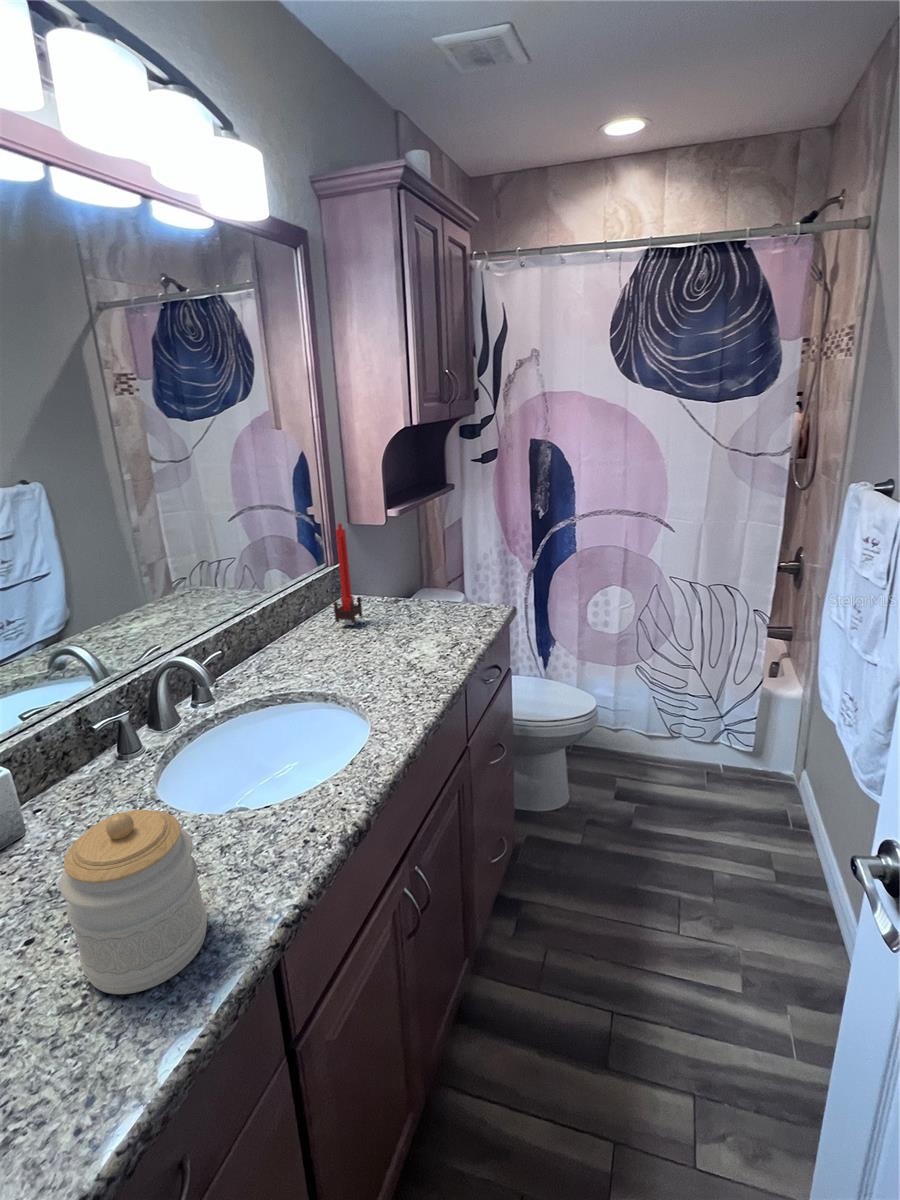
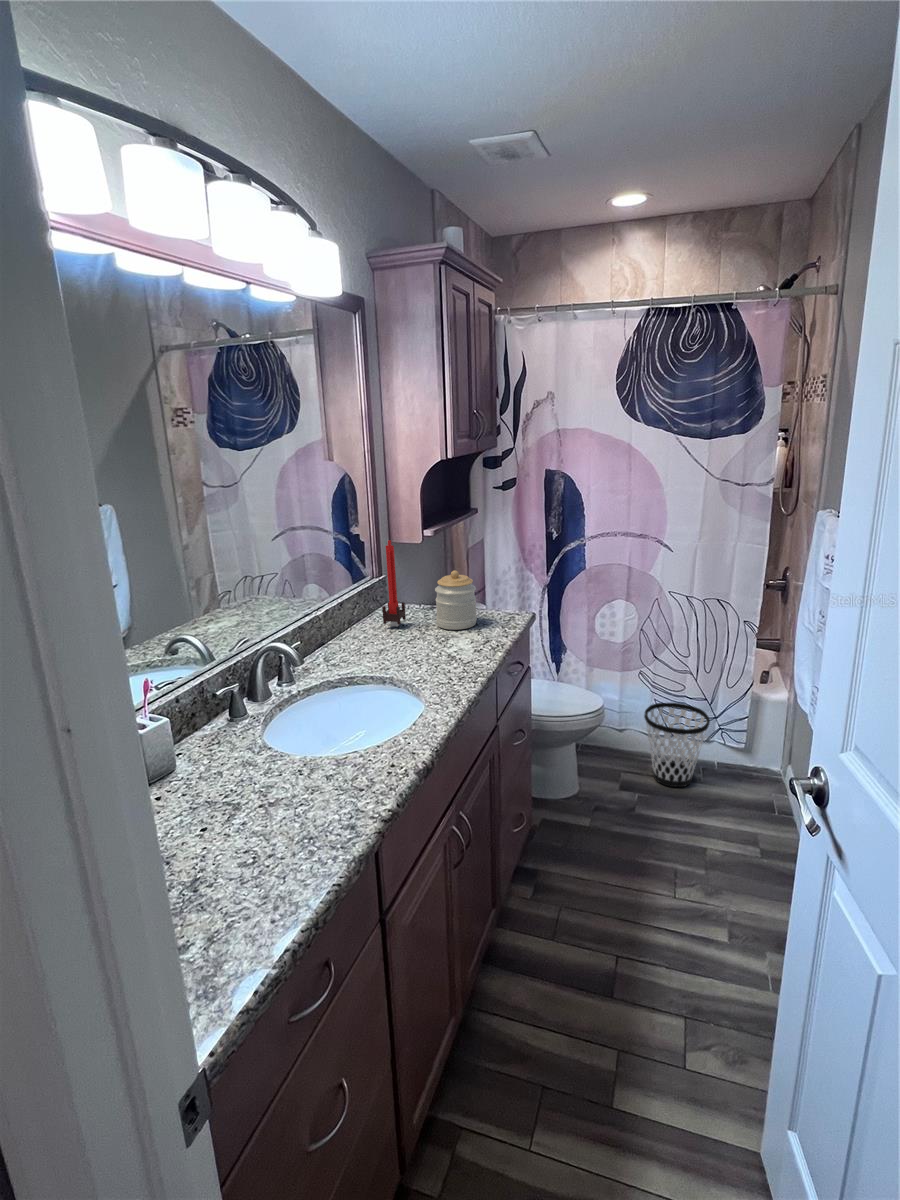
wastebasket: none [642,701,715,796] -> present [644,703,710,787]
jar: present [60,810,207,994] -> present [435,570,477,630]

